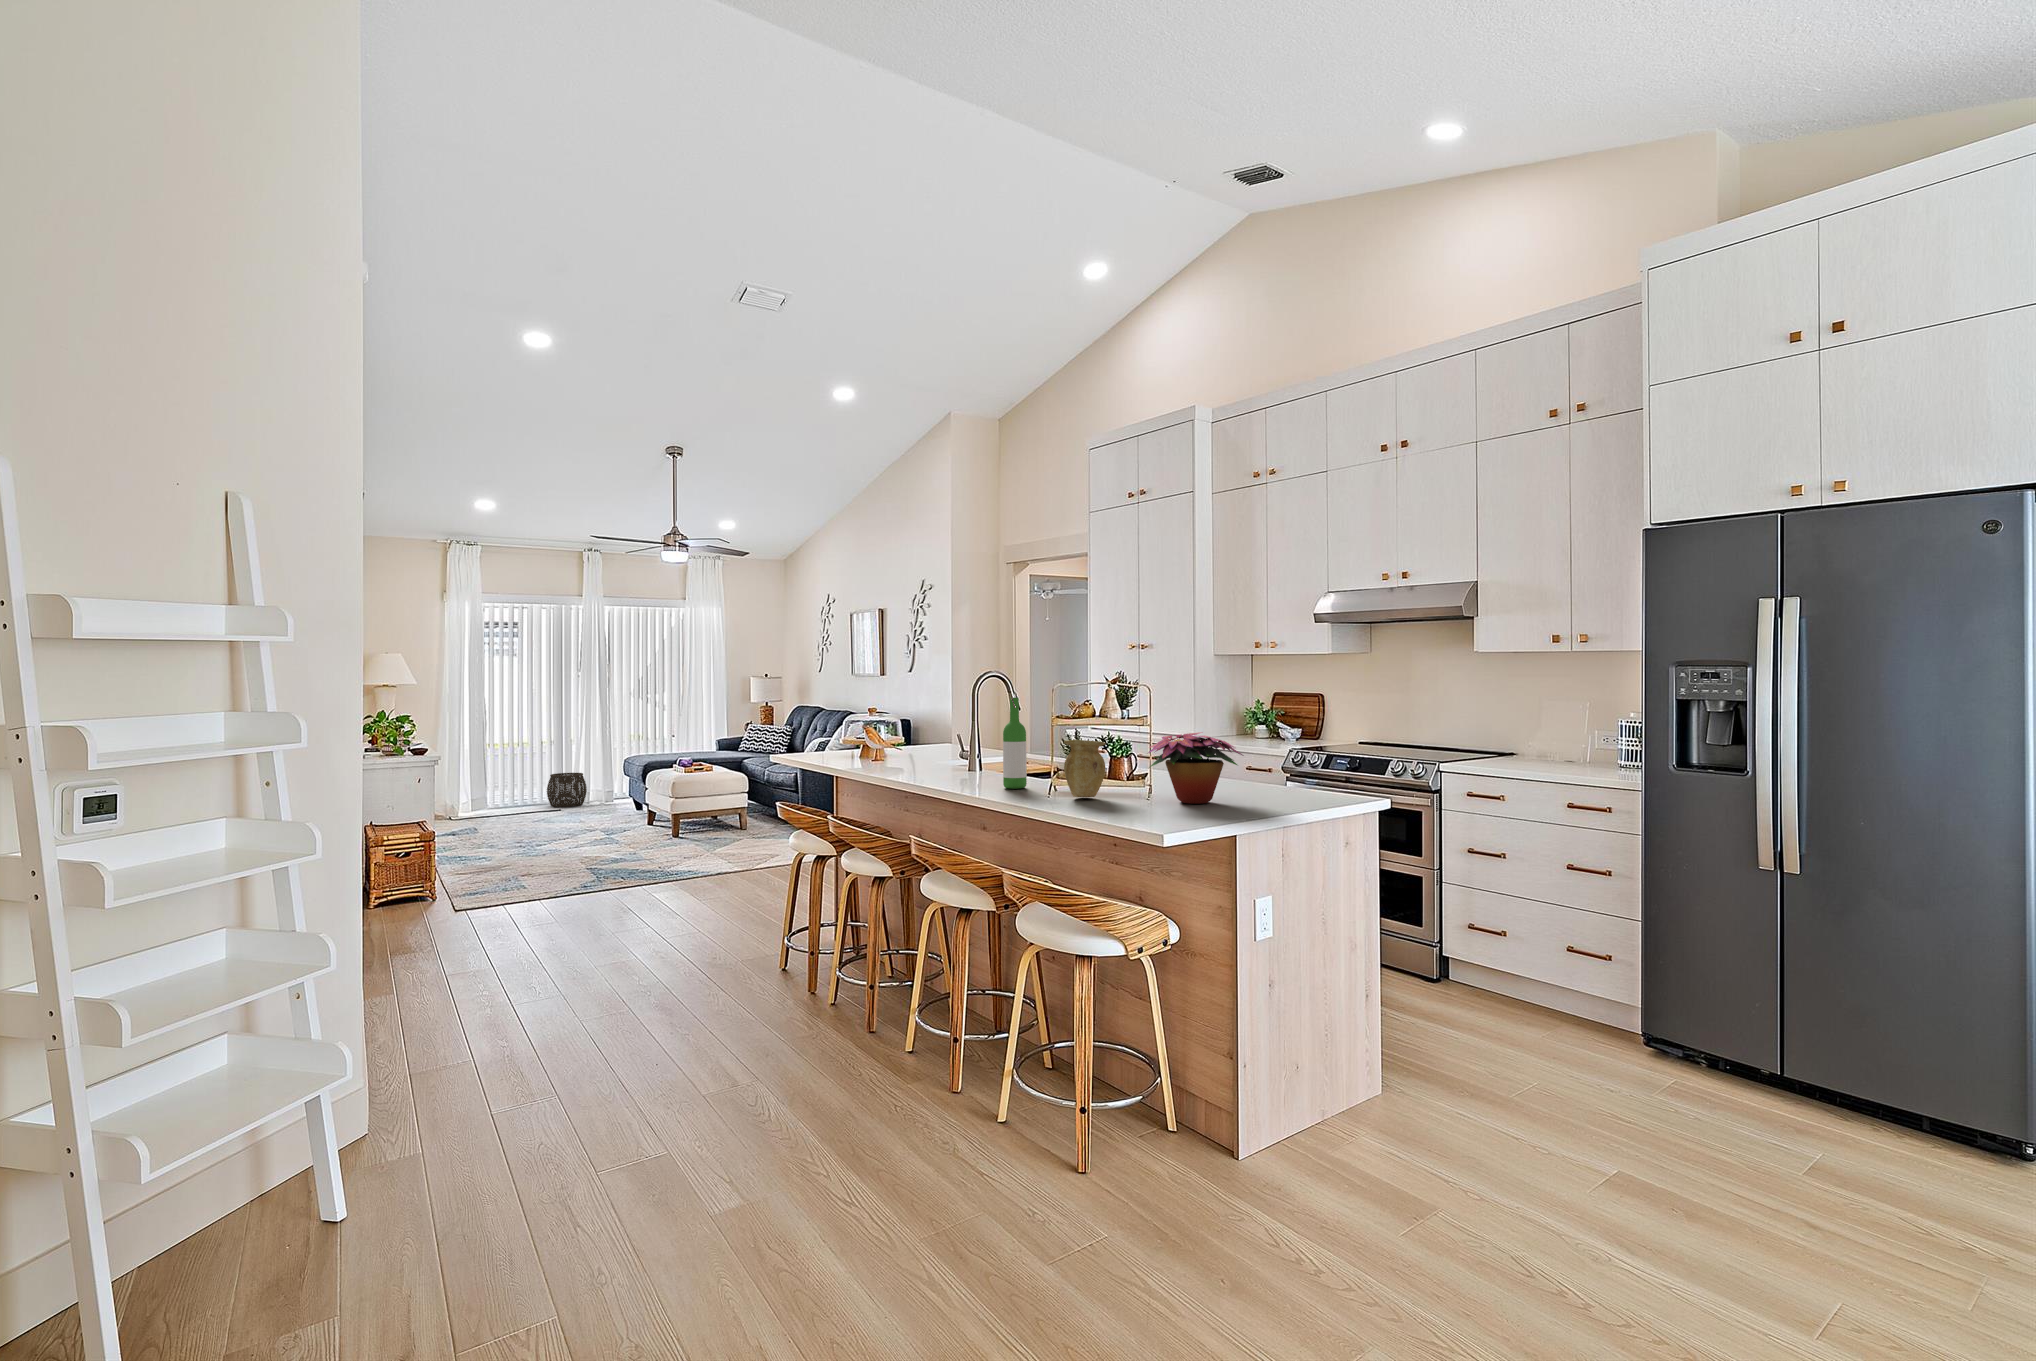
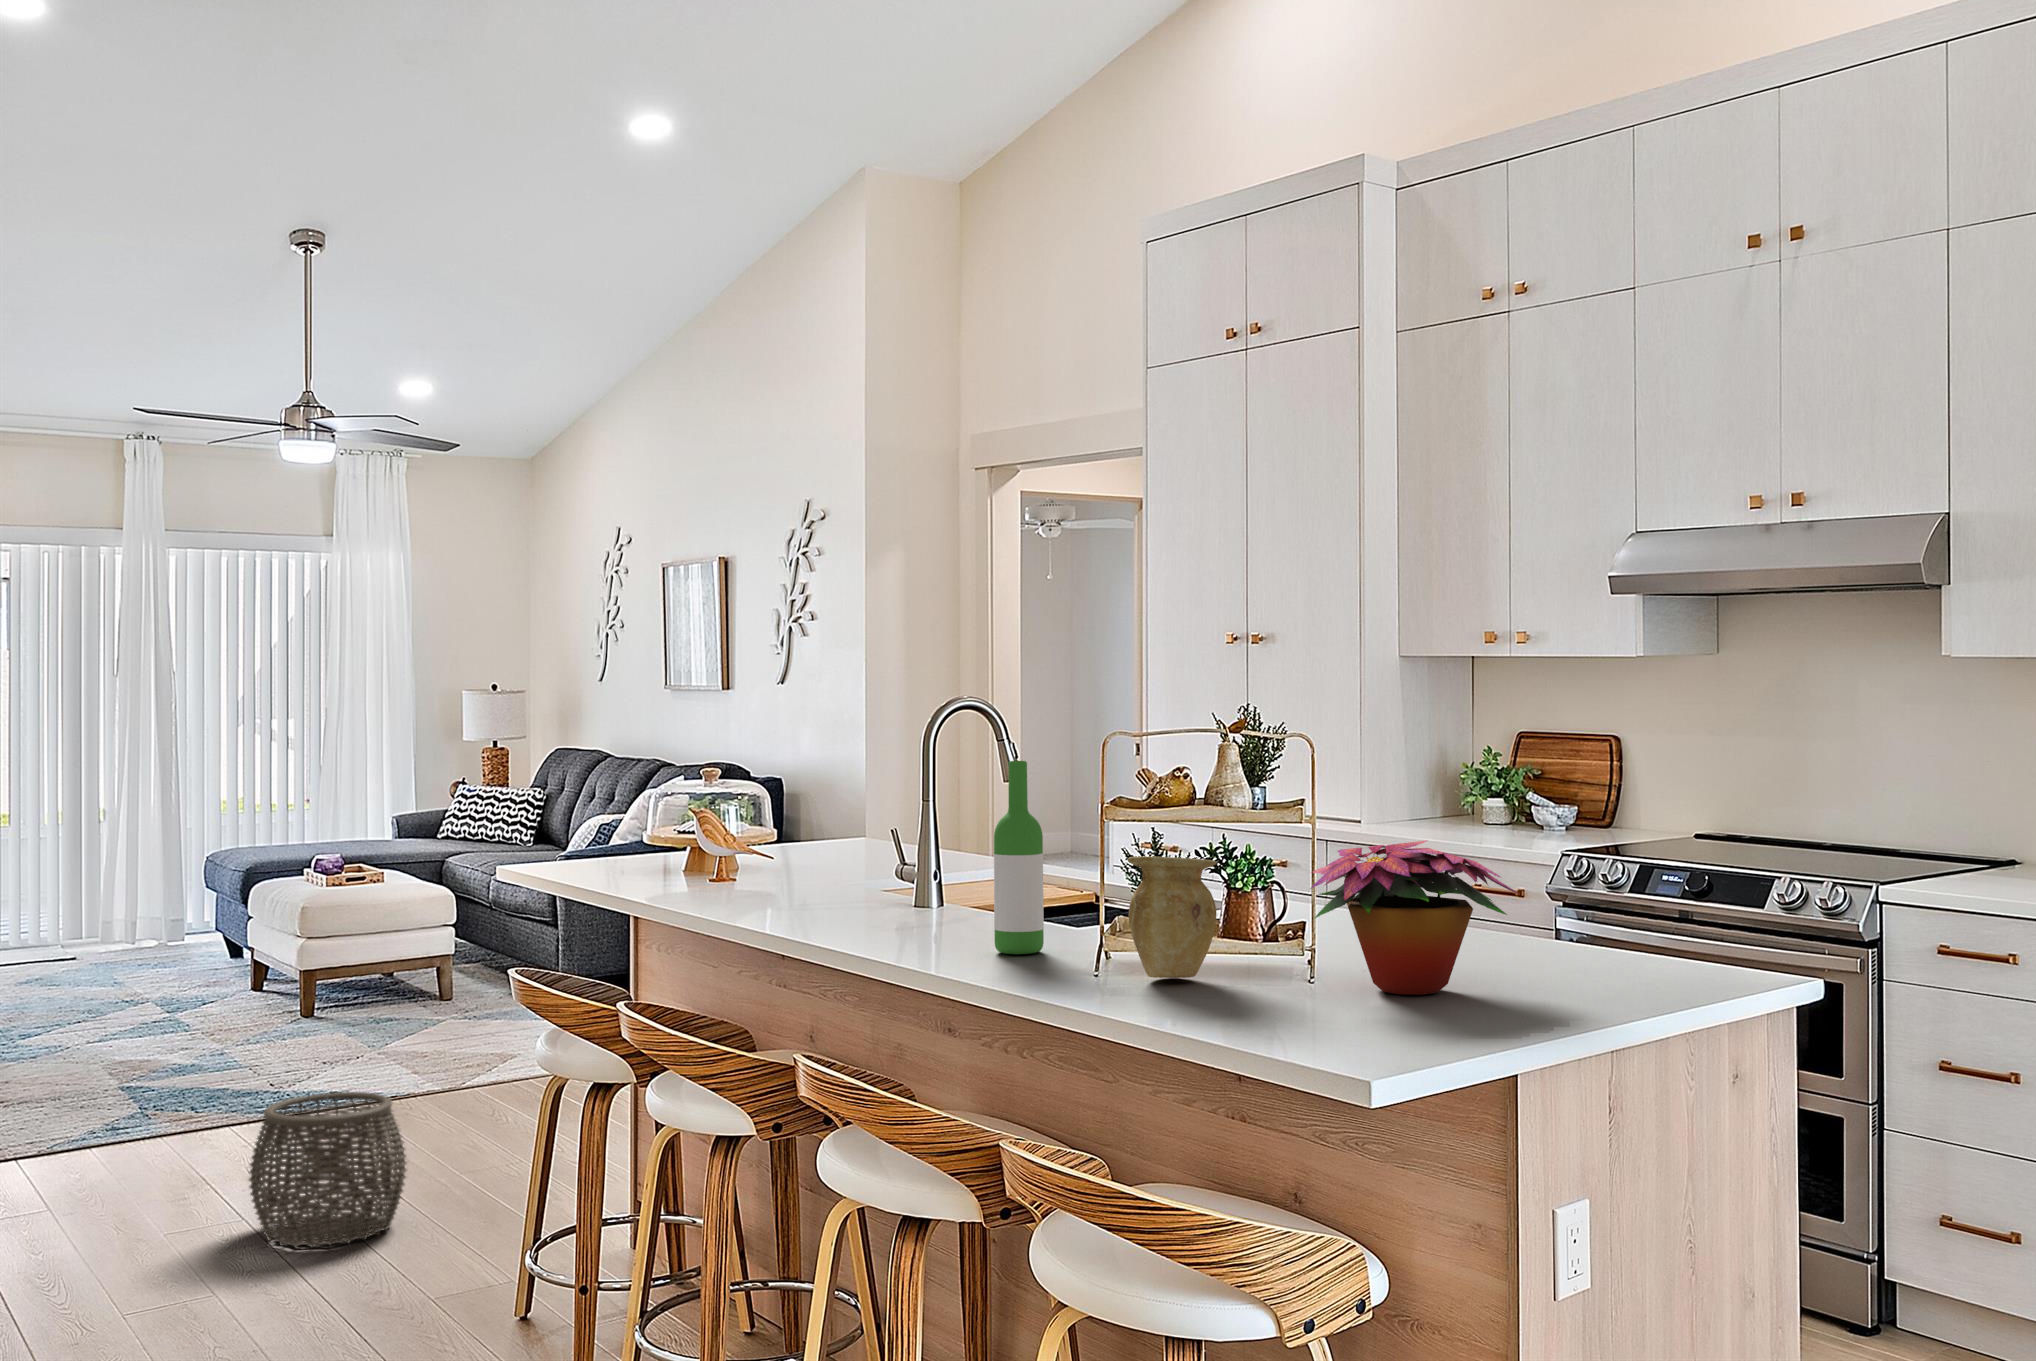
woven basket: present [547,773,587,807] -> present [249,1092,407,1247]

